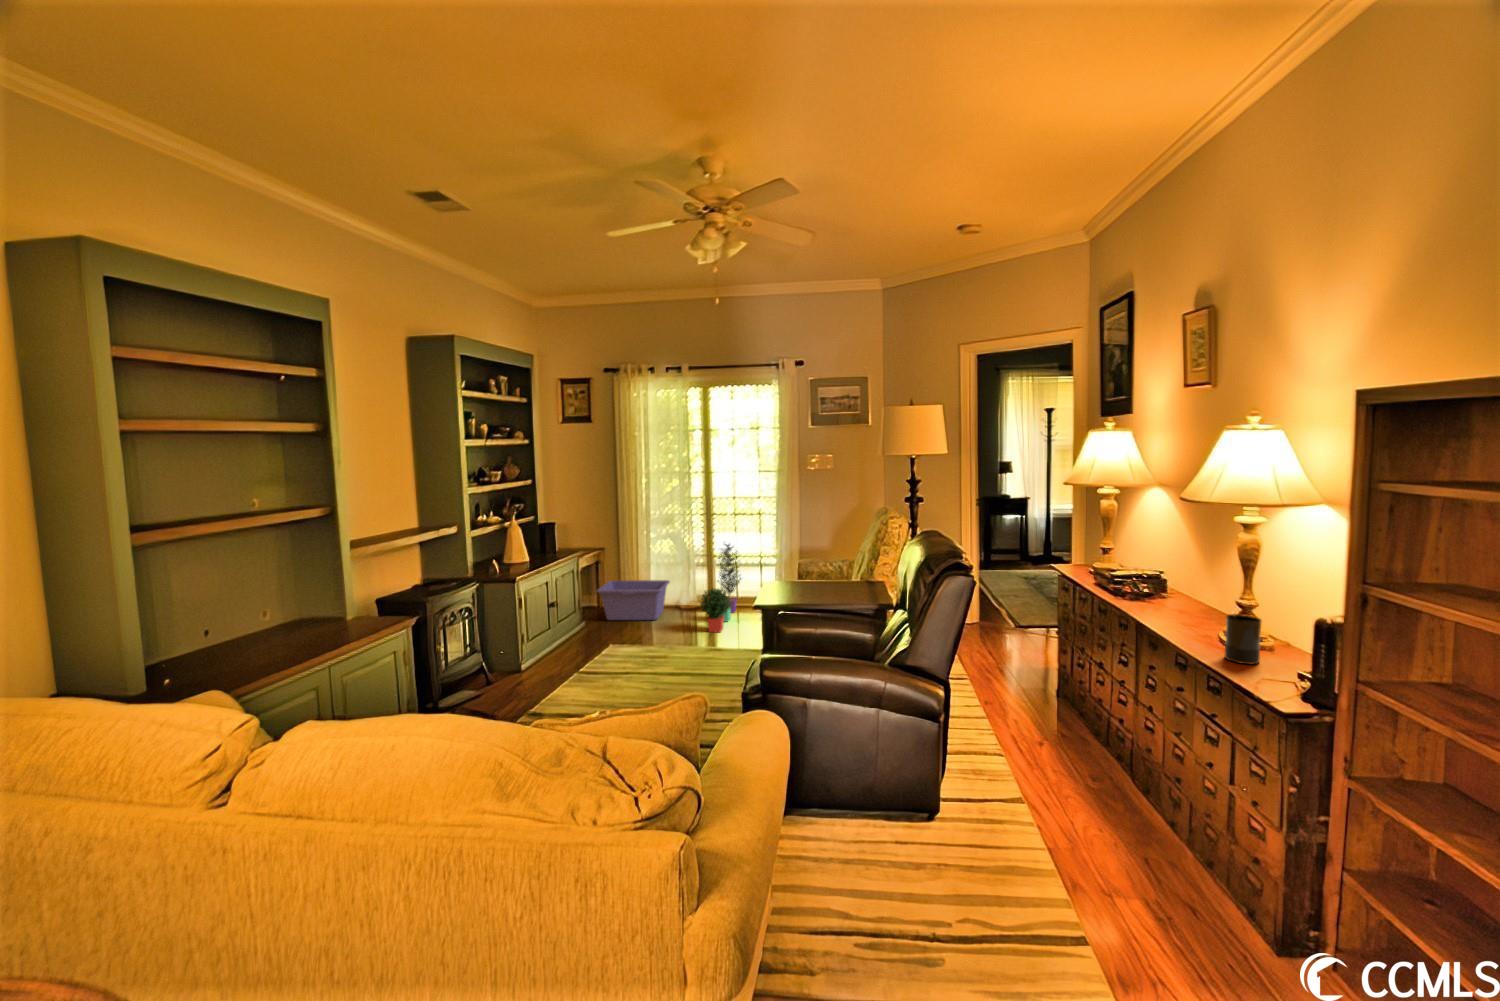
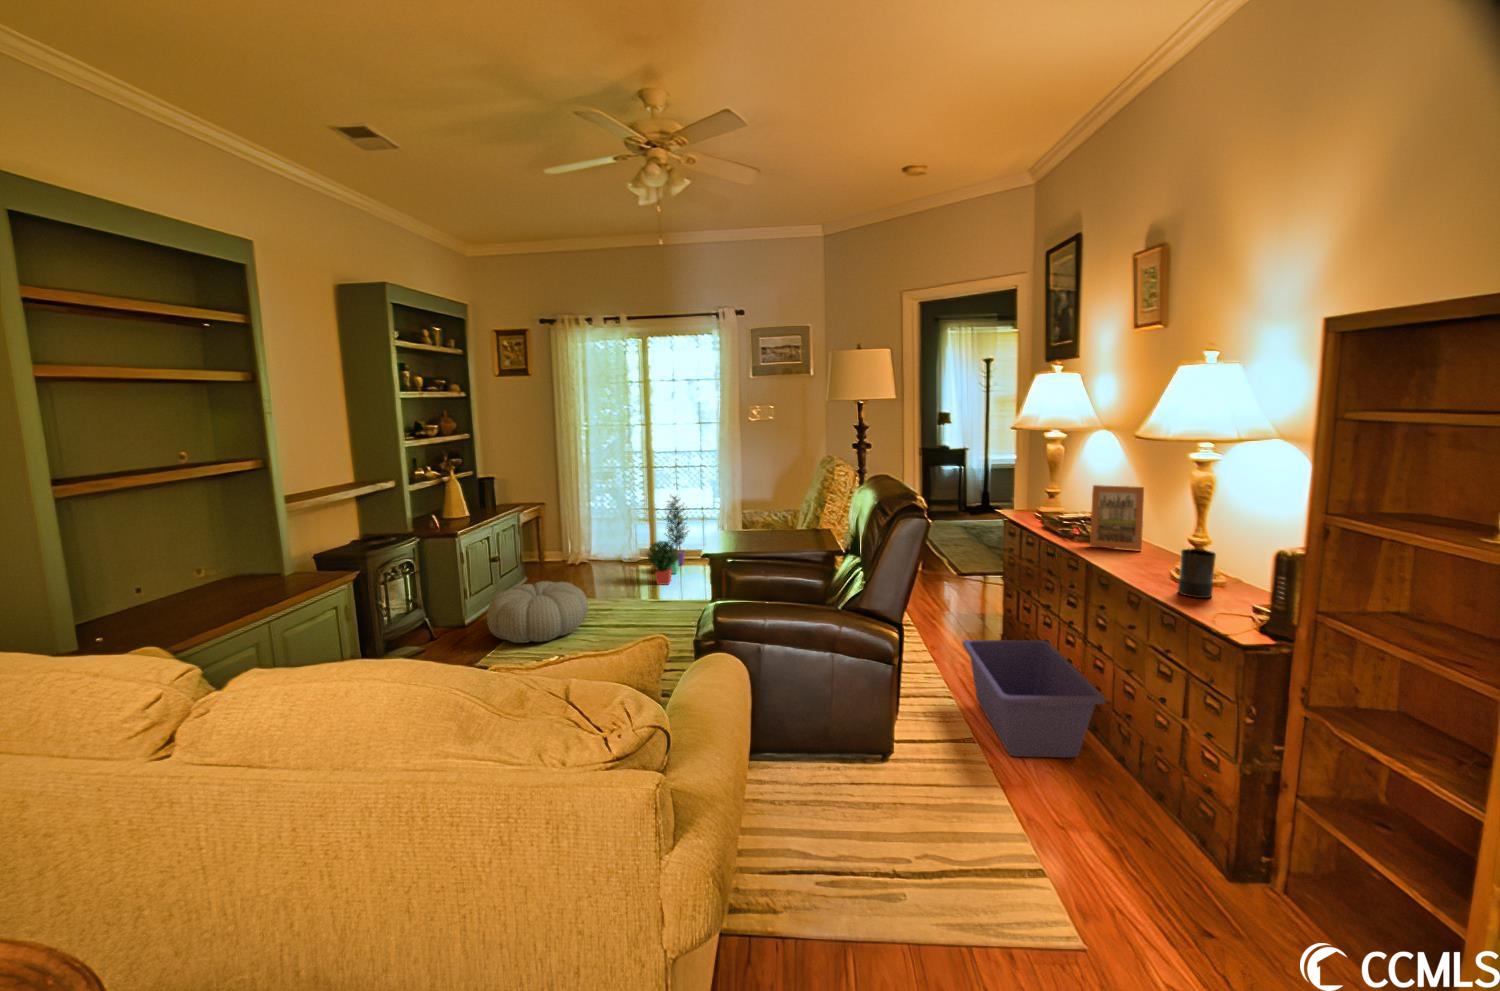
picture frame: none [1142,546,1197,613] -> present [1090,485,1144,550]
storage bin: present [597,580,670,620] -> present [962,640,1106,758]
pouf: none [548,626,643,686] -> present [487,581,588,643]

